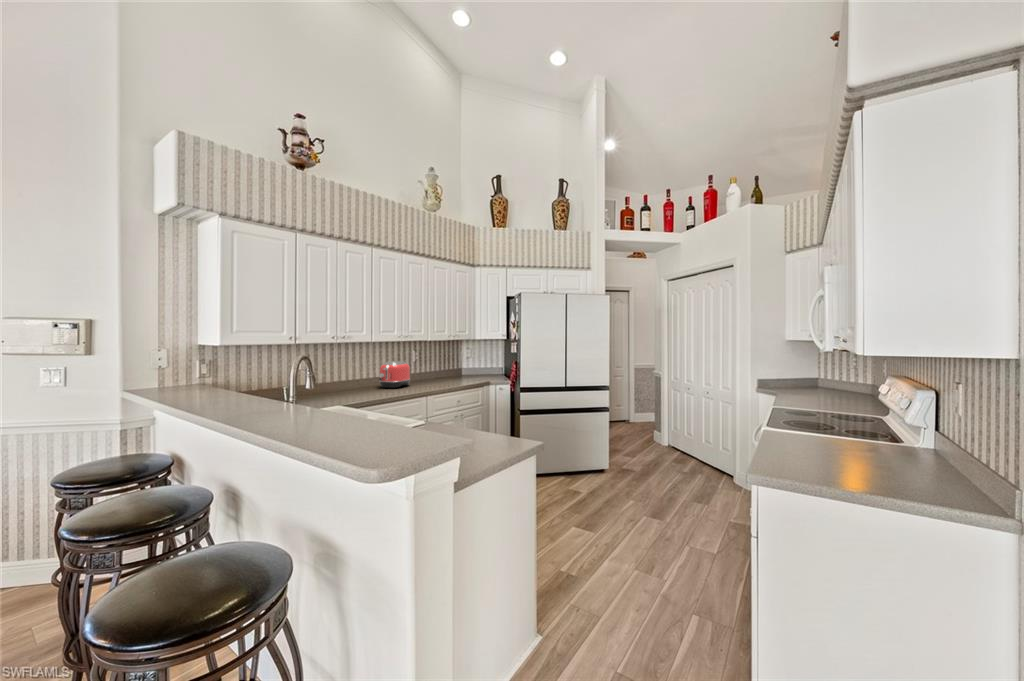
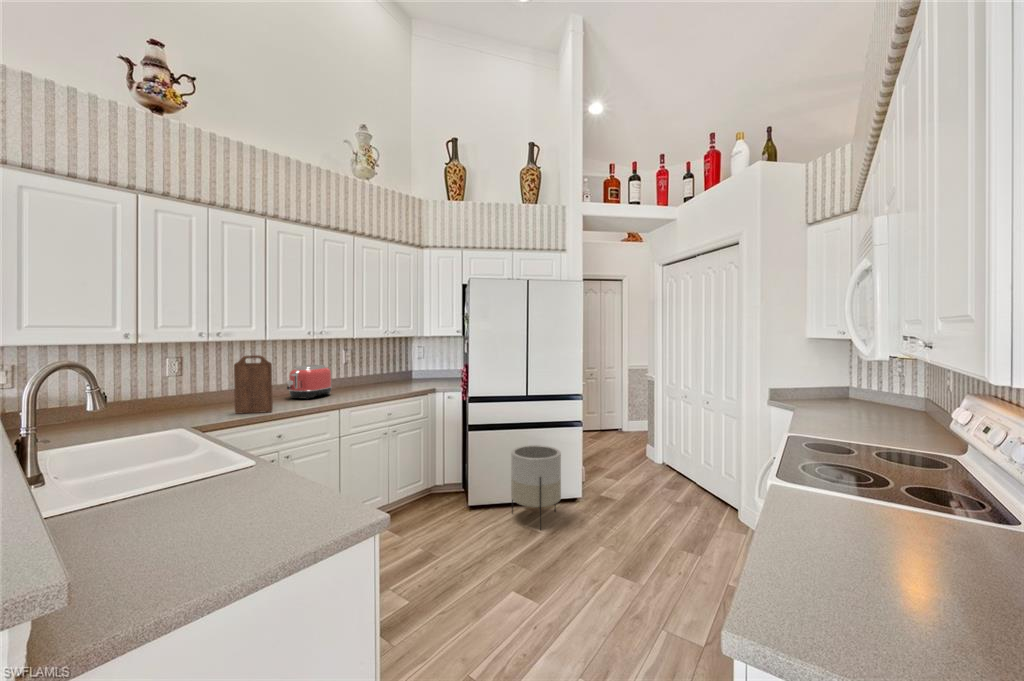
cutting board: none [352,353,379,398] -> present [234,355,273,414]
planter: none [555,425,595,490] -> present [511,445,561,530]

